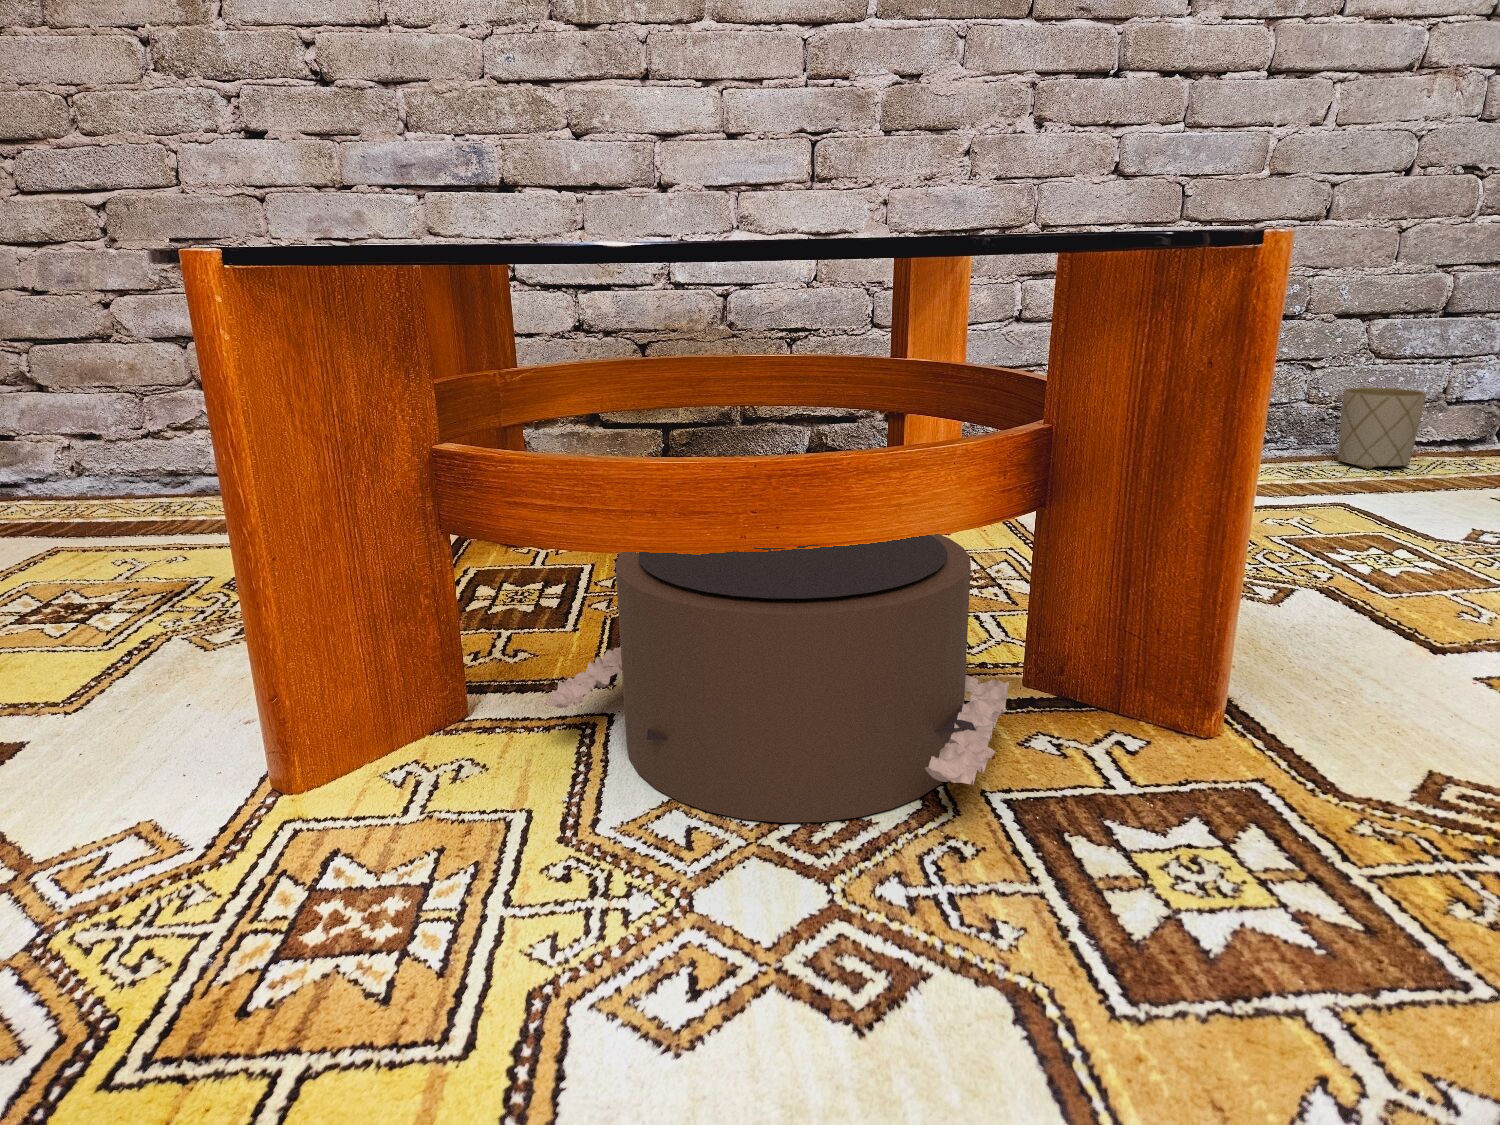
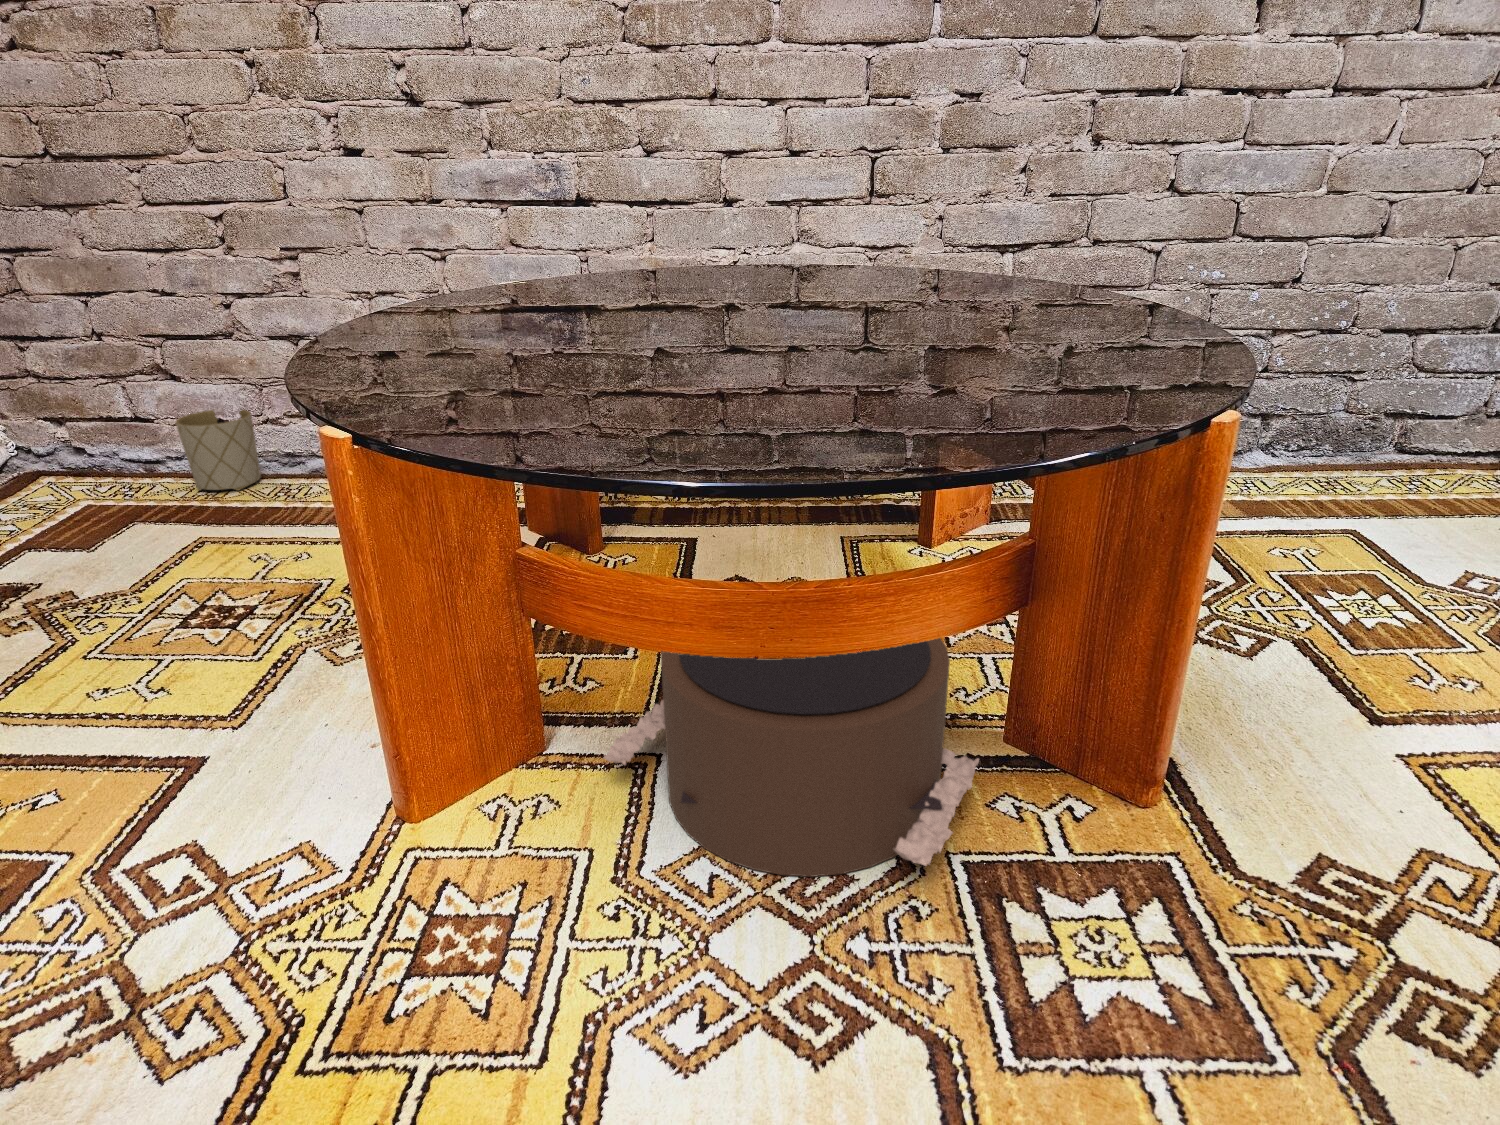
planter: present [1338,388,1427,469] -> present [176,410,261,491]

